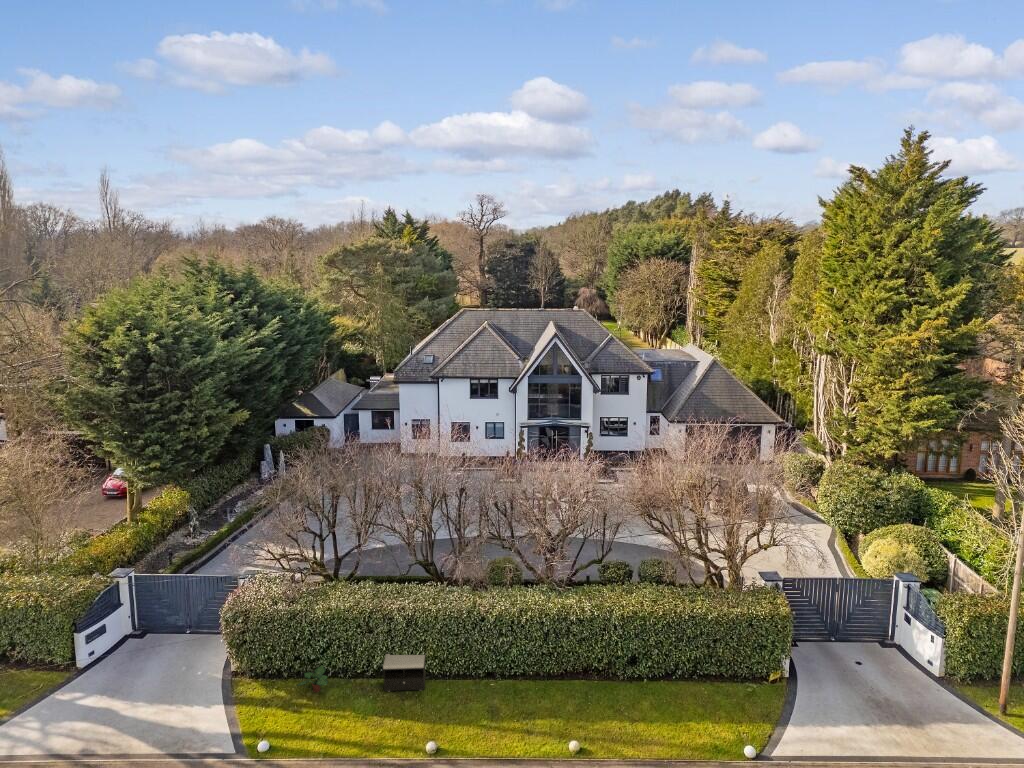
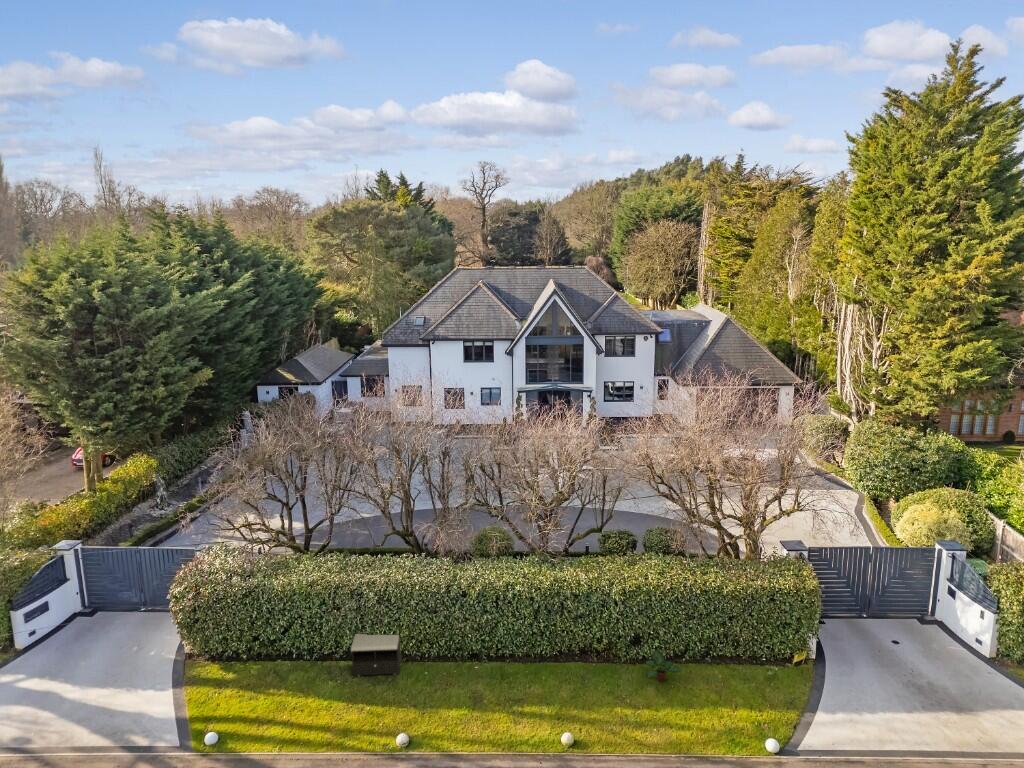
potted plant: present [297,665,328,692] -> present [645,651,682,682]

